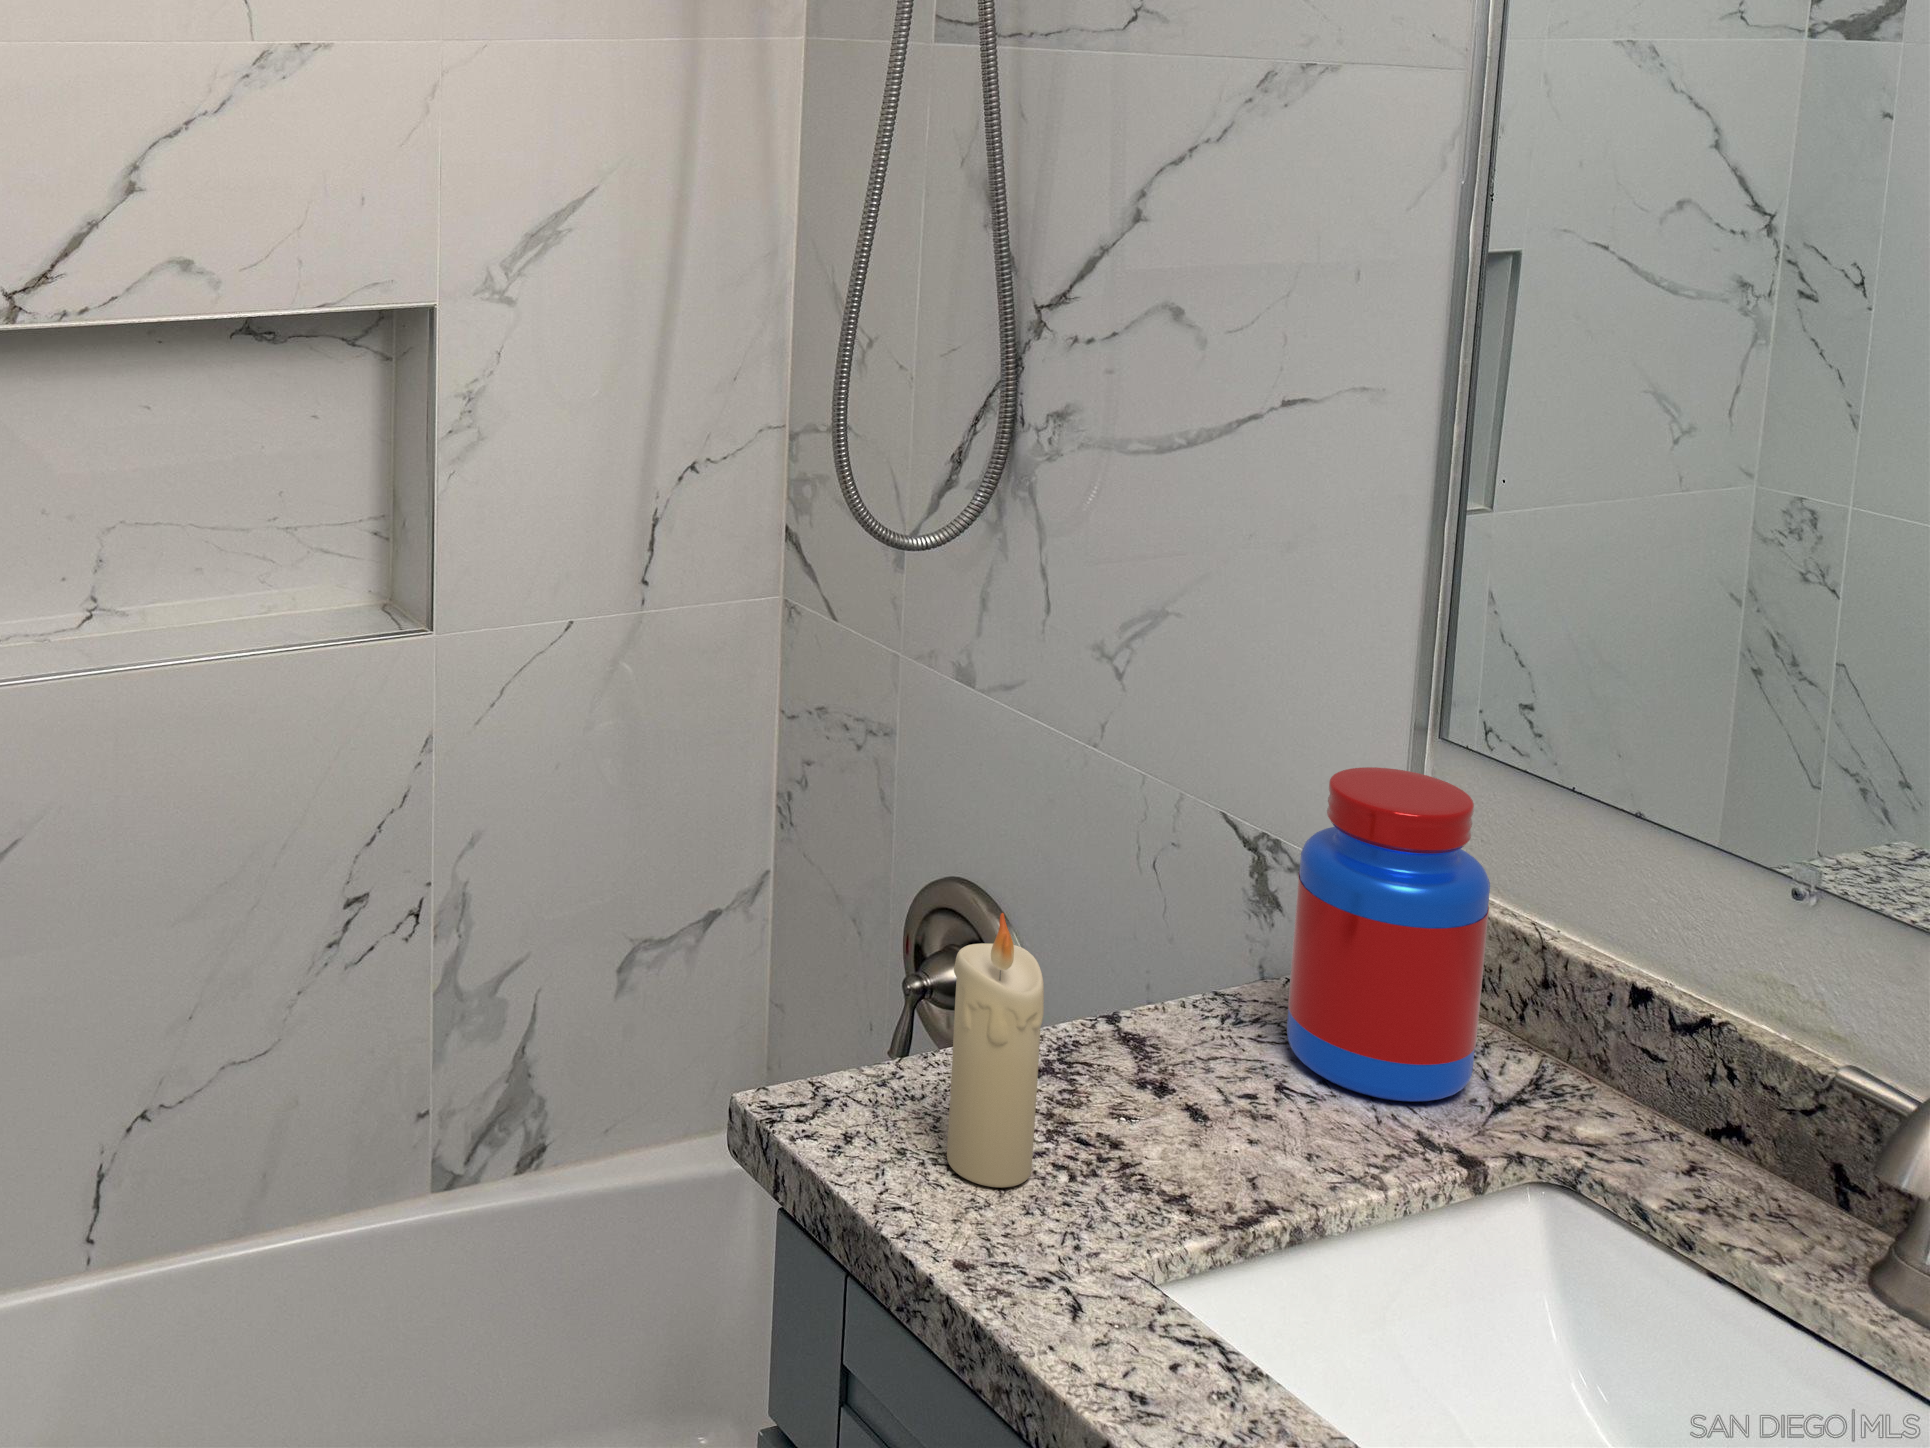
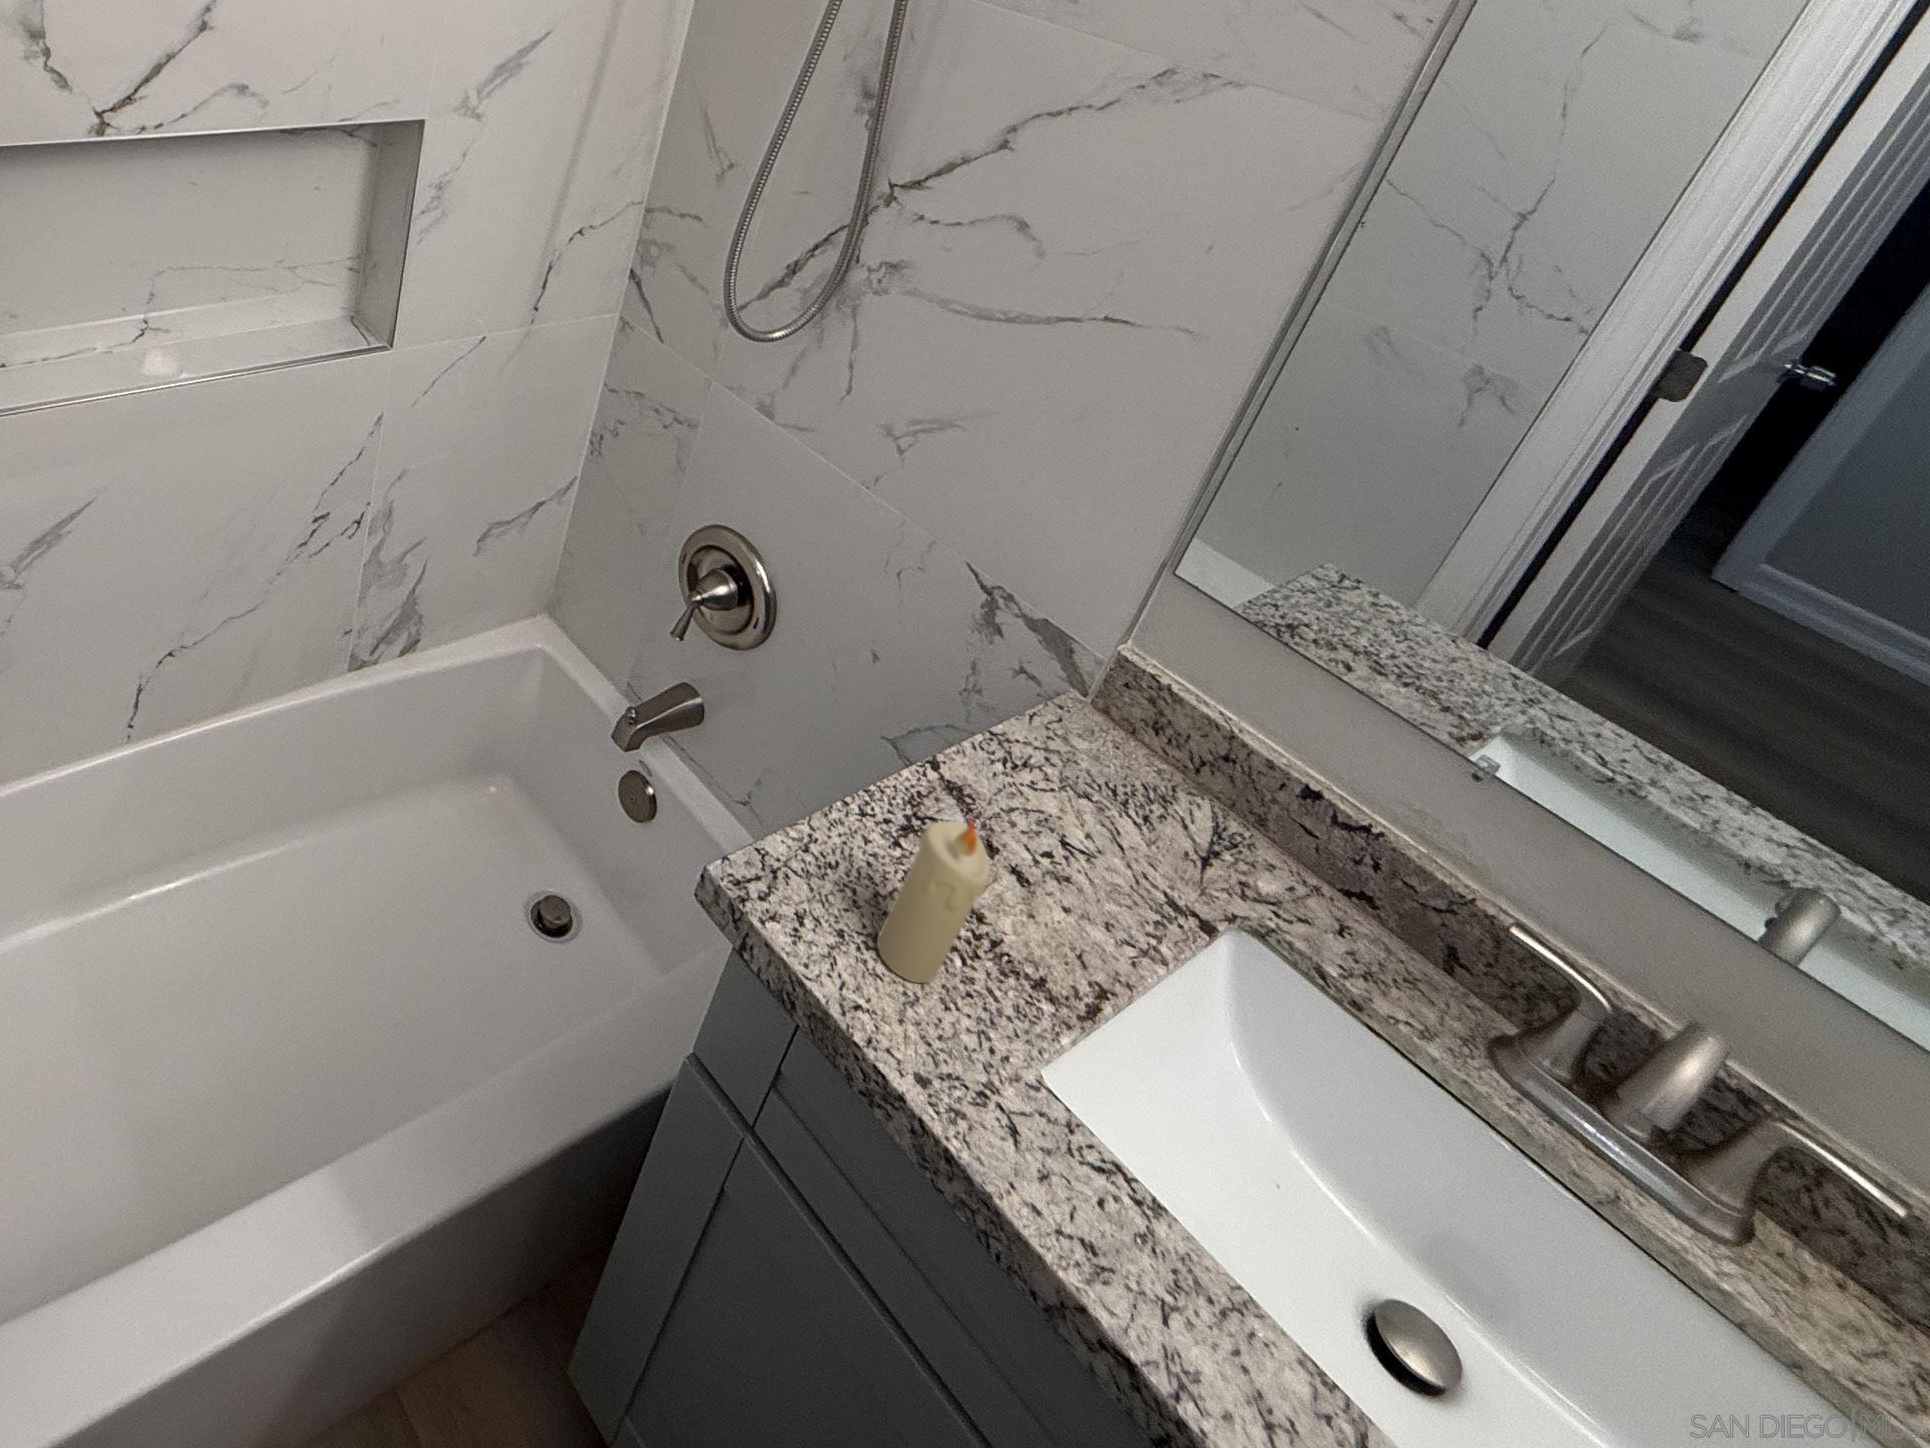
jar: present [1287,767,1490,1102] -> none [1055,635,1252,861]

